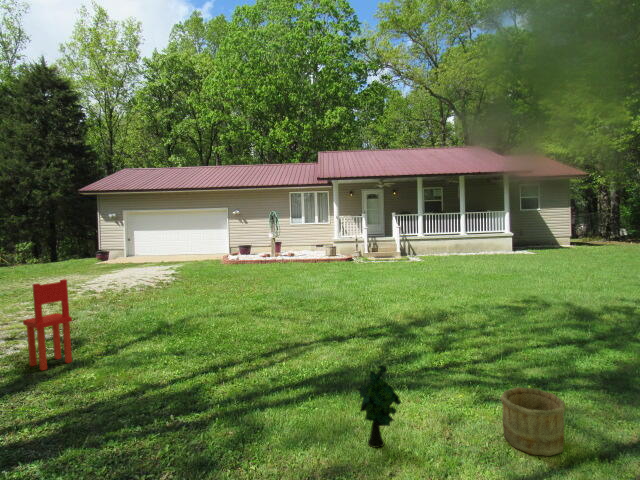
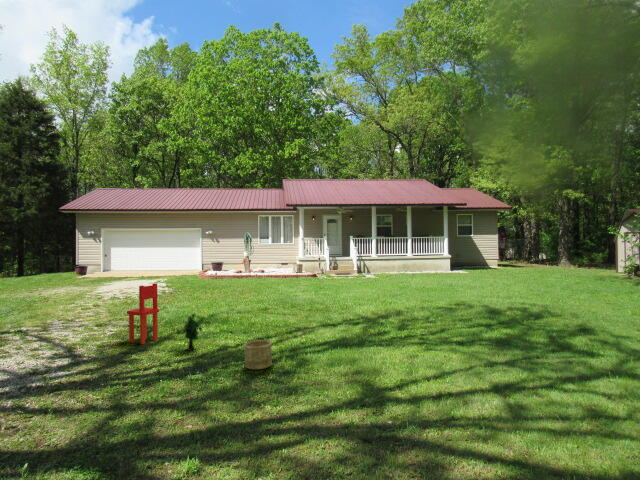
decorative plant: present [357,365,401,448] -> present [184,314,202,350]
wooden bucket: present [500,387,565,456] -> present [243,340,272,369]

